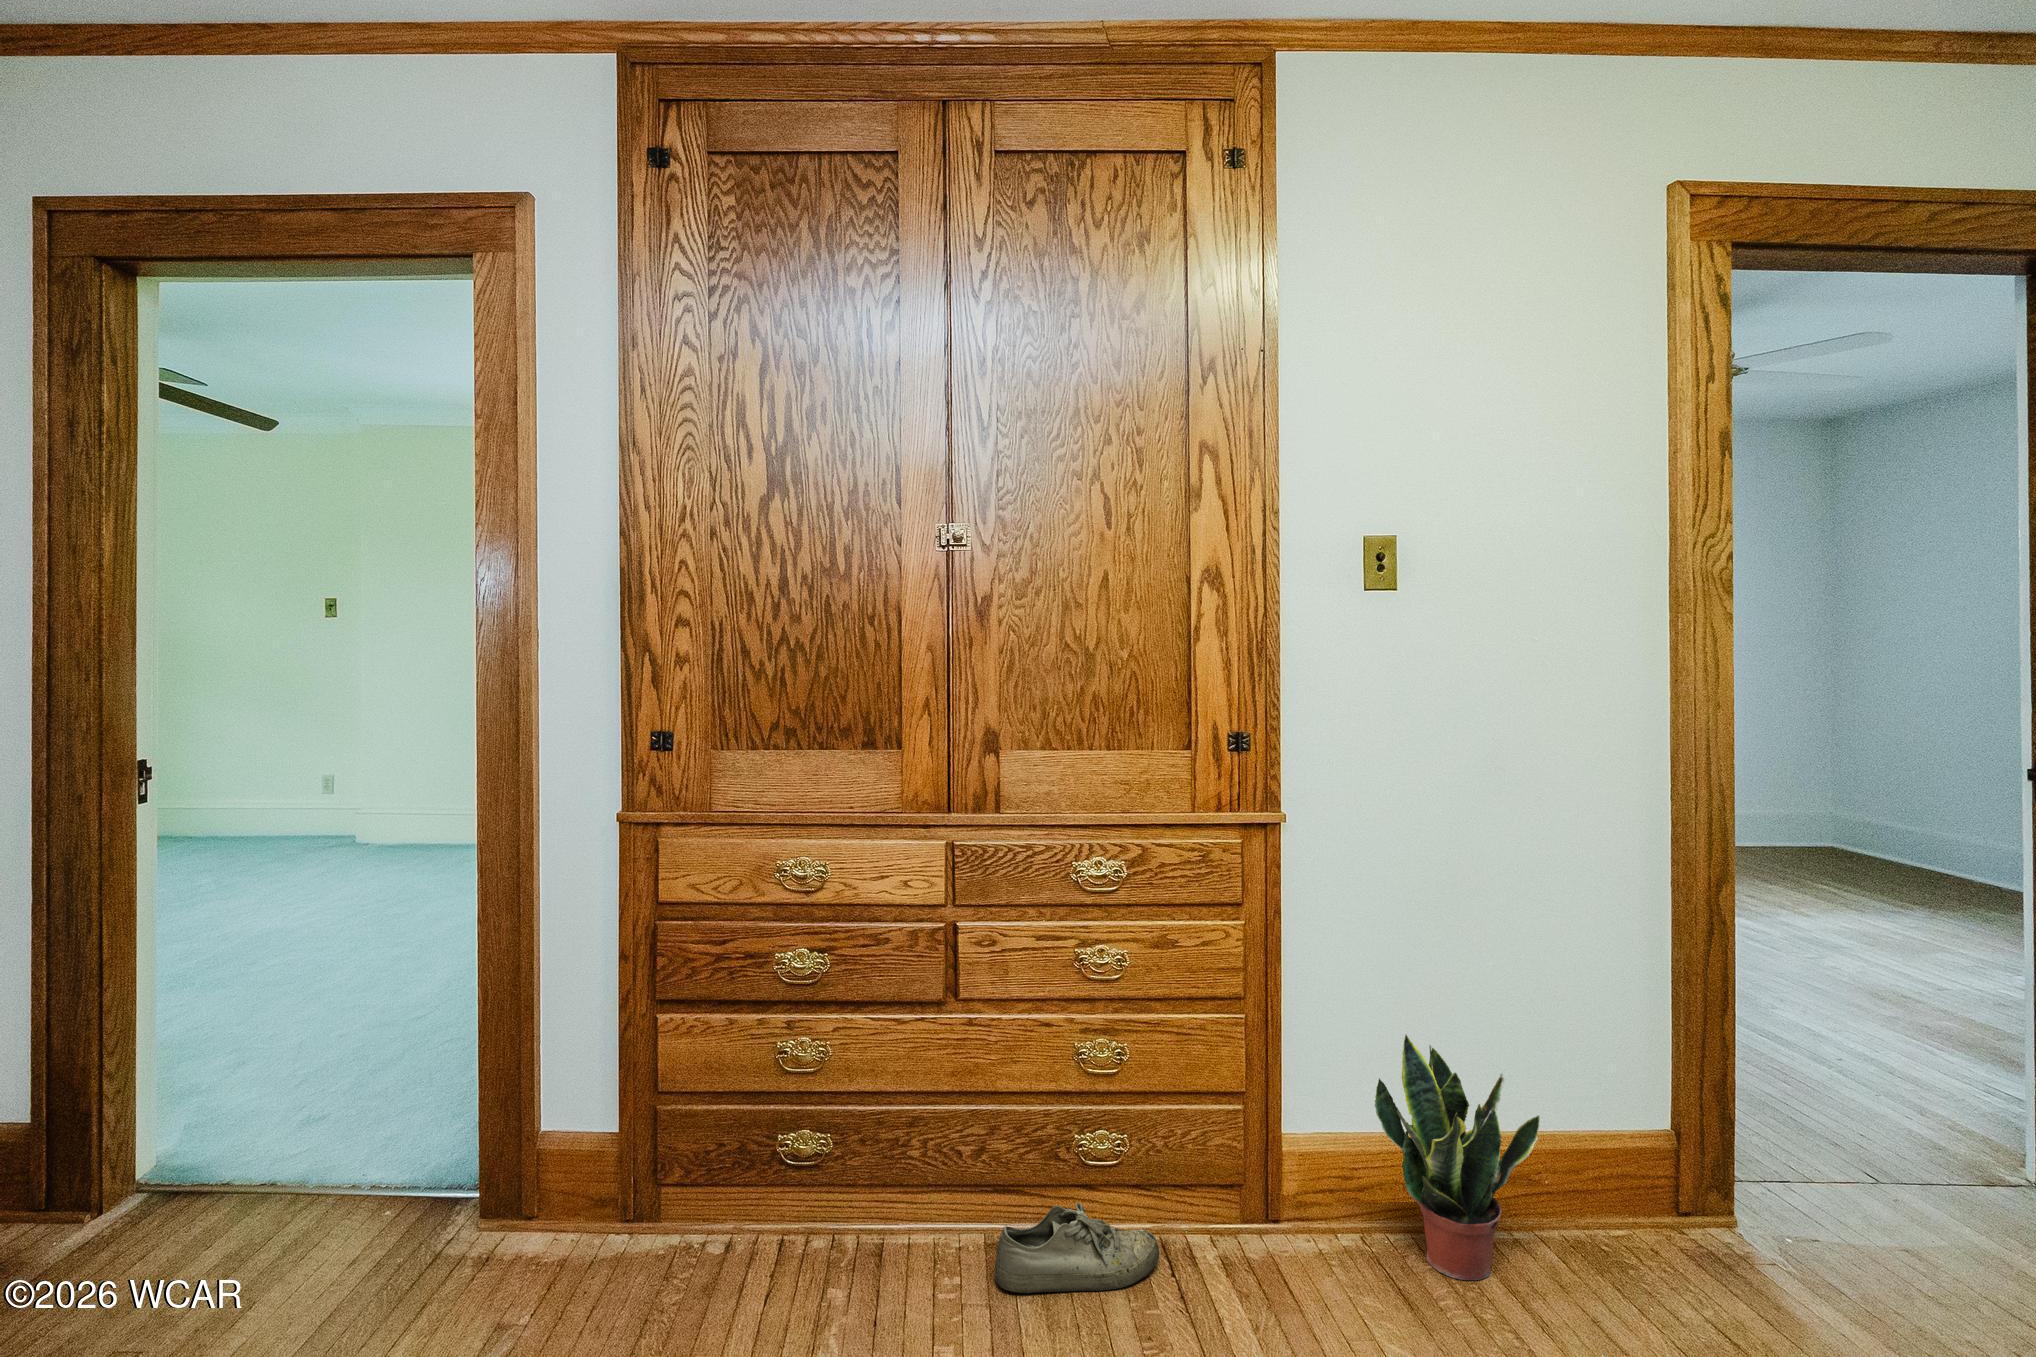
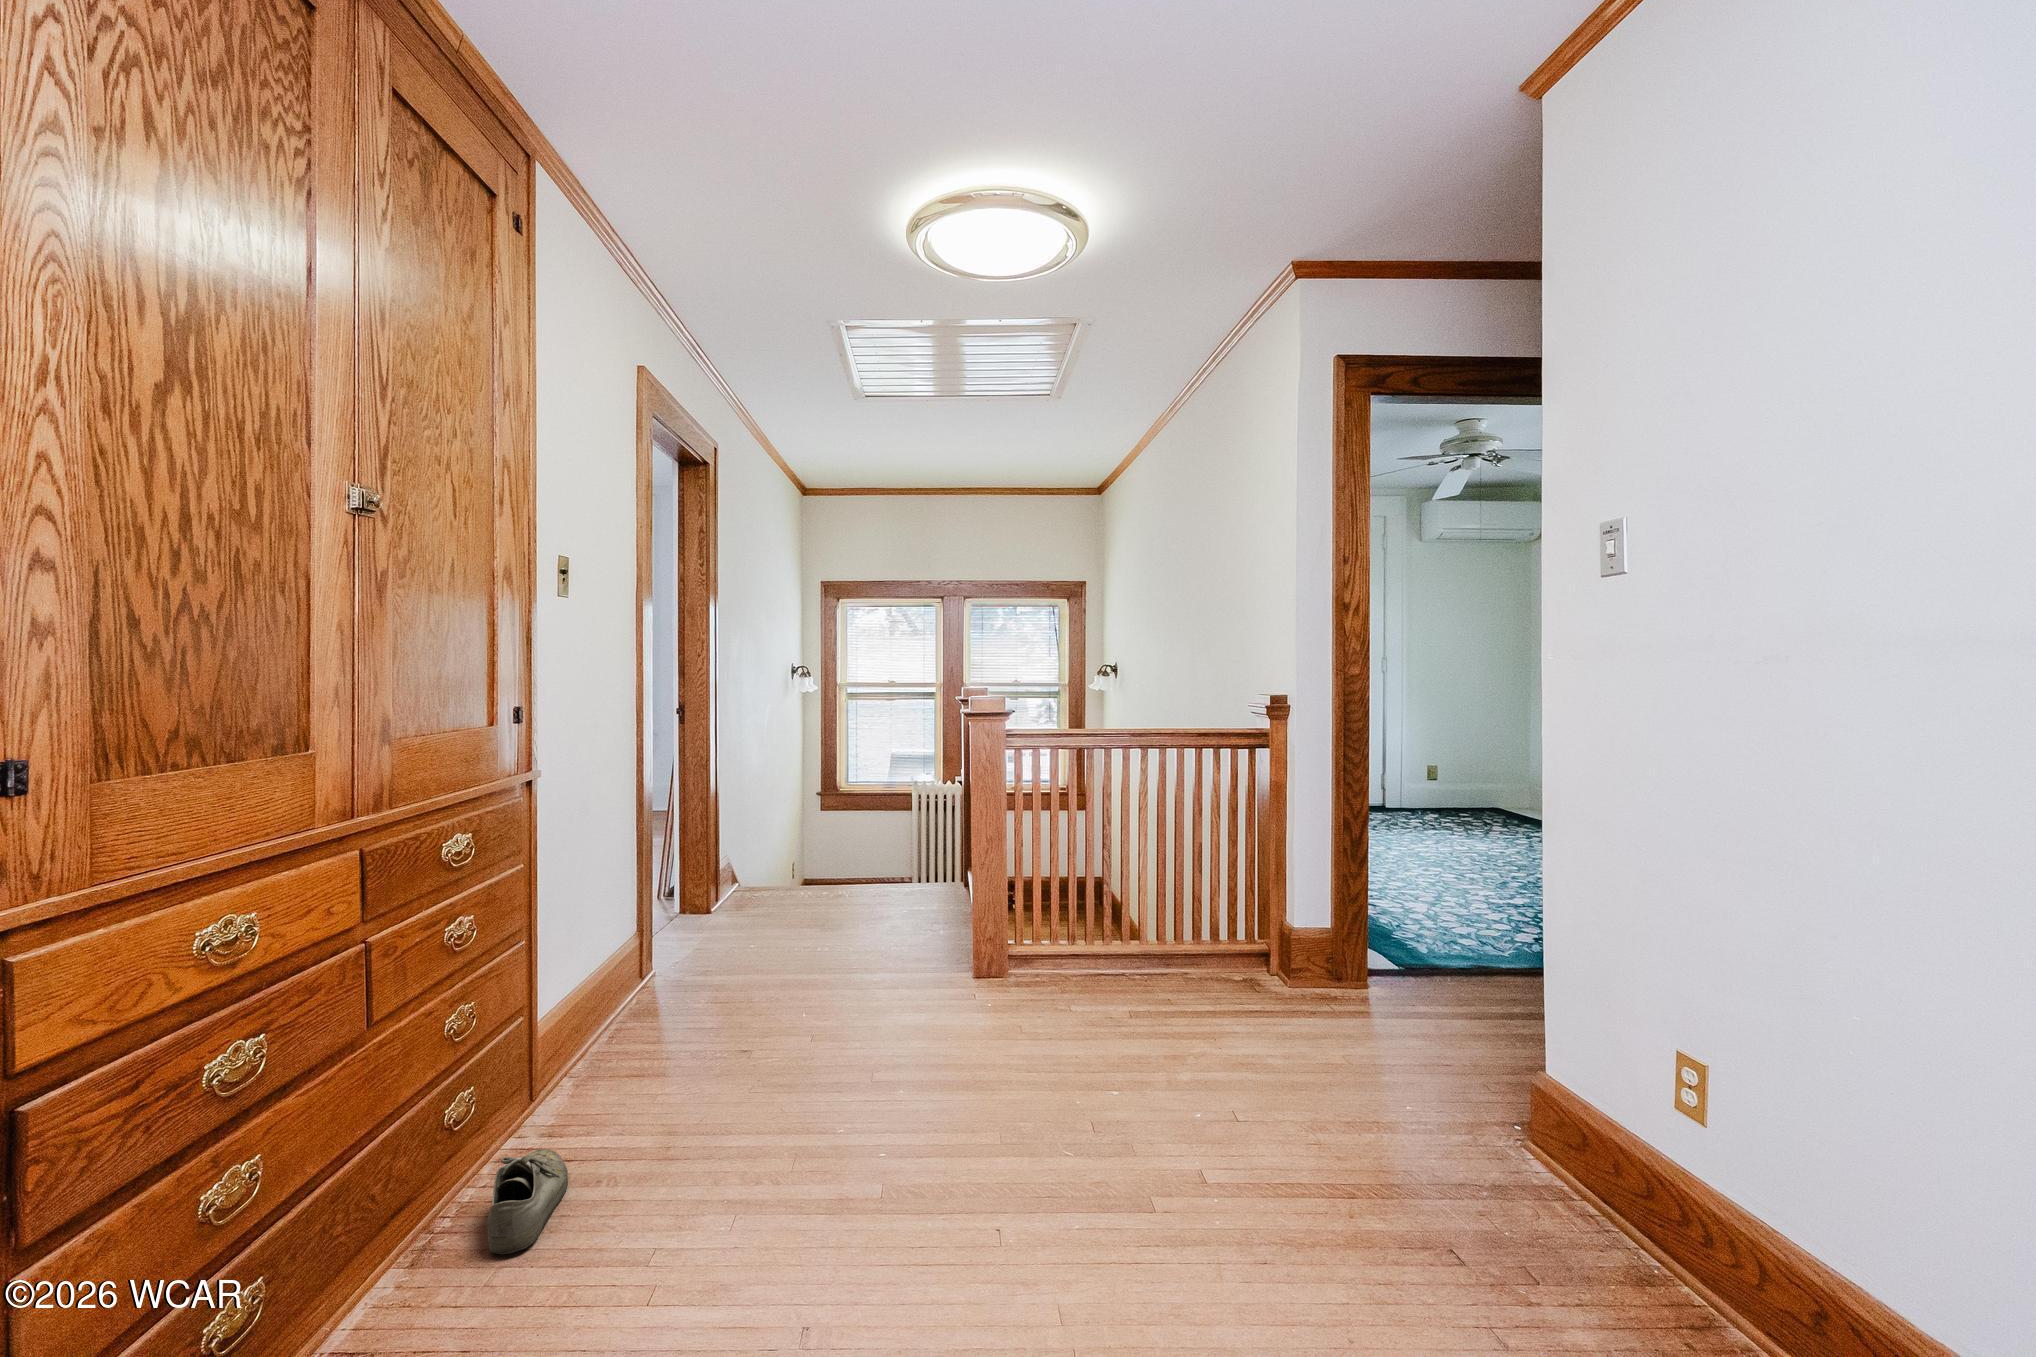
potted plant: present [1375,1034,1540,1280] -> none [589,915,691,1068]

